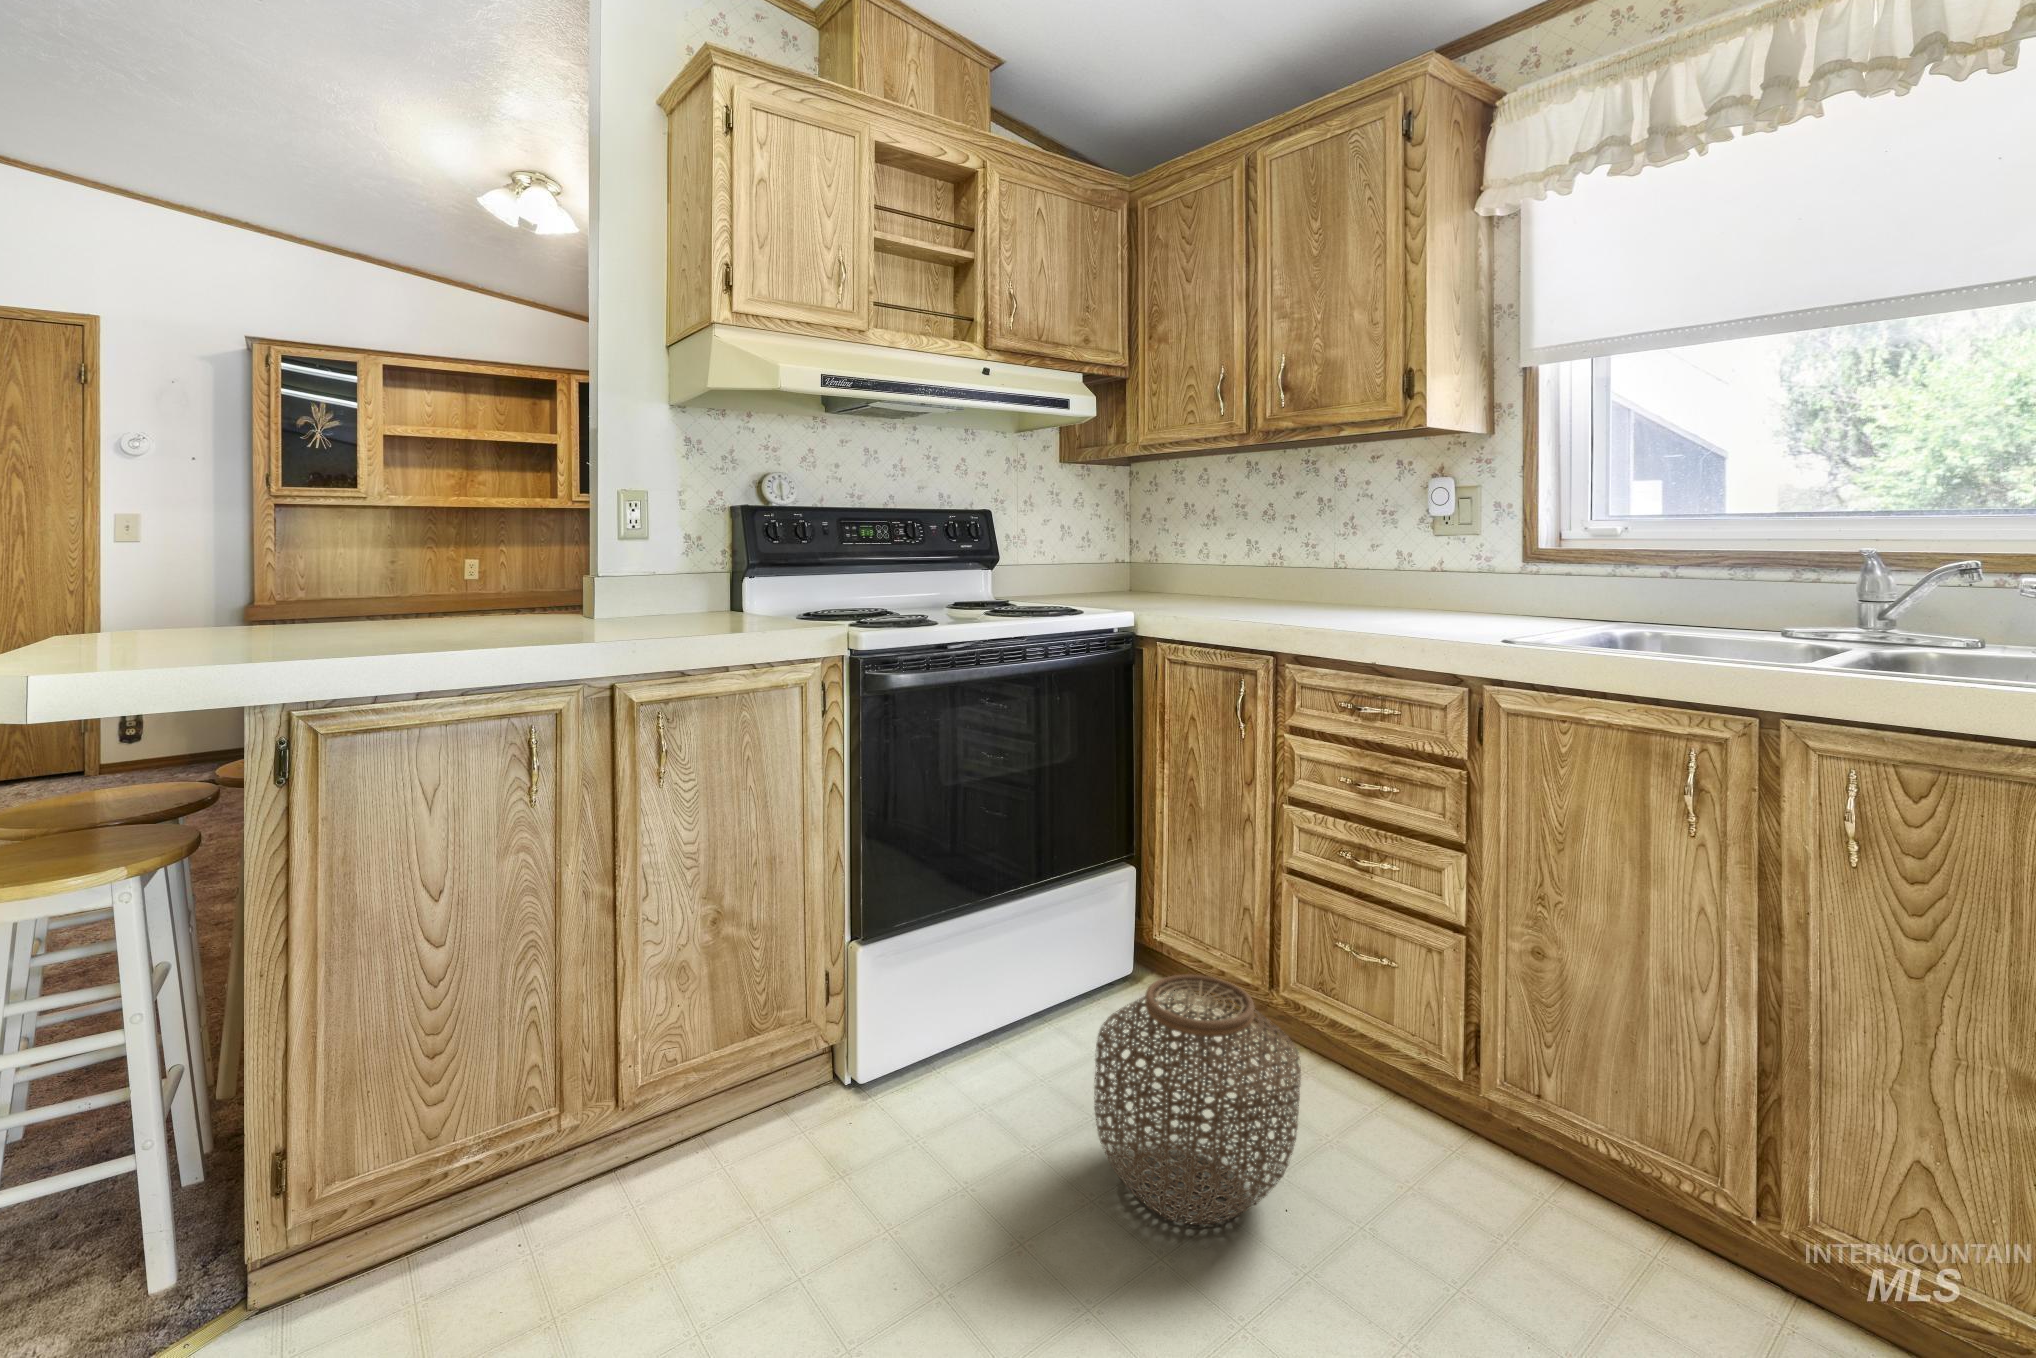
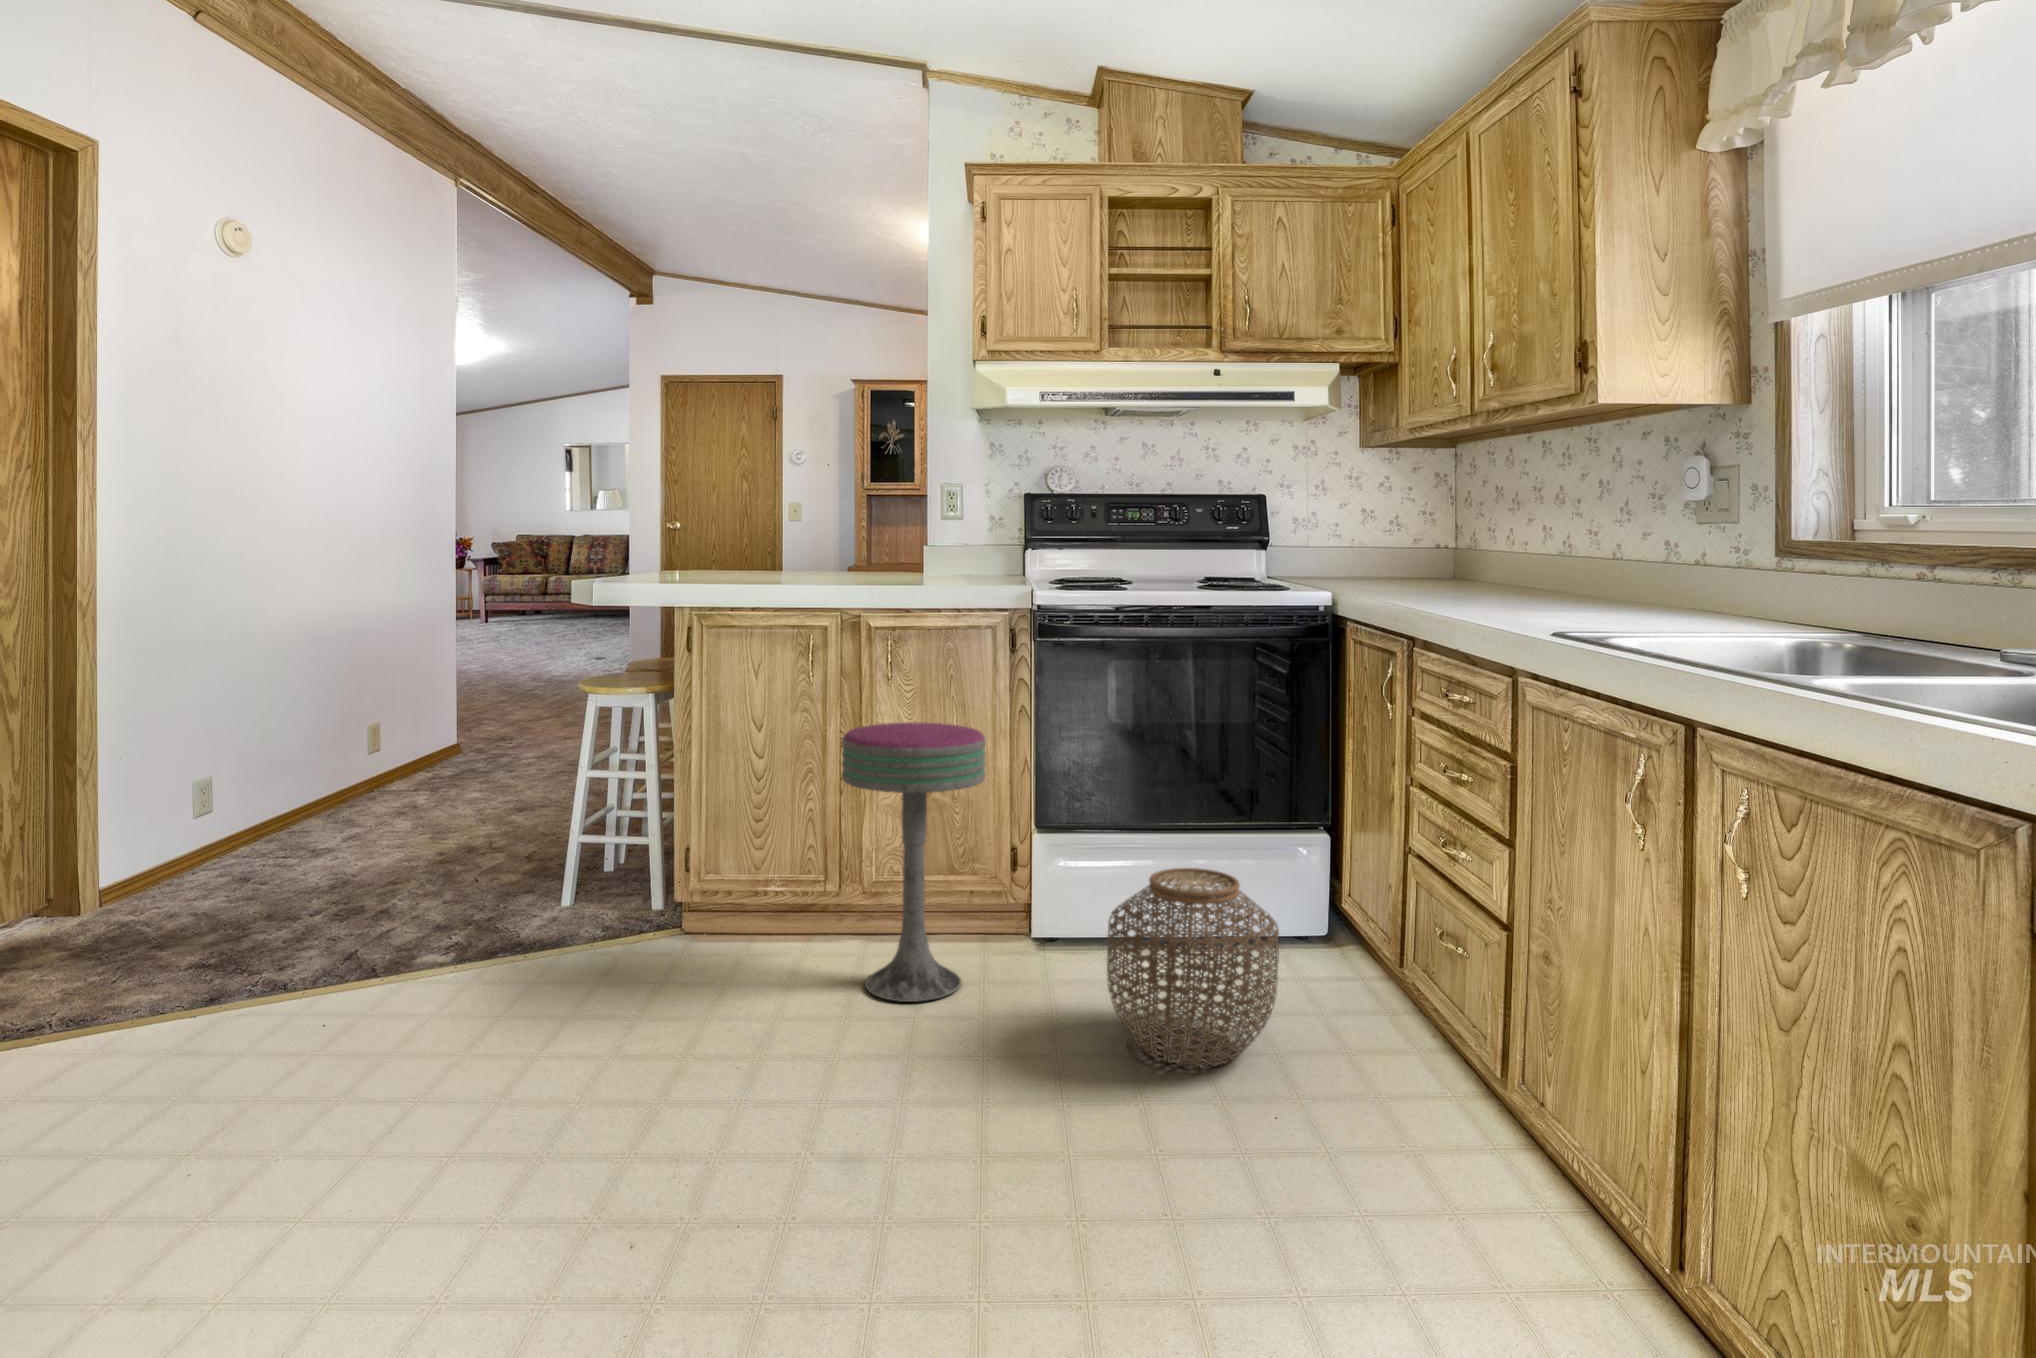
bar stool: none [678,838,892,1262] -> present [842,722,986,1002]

